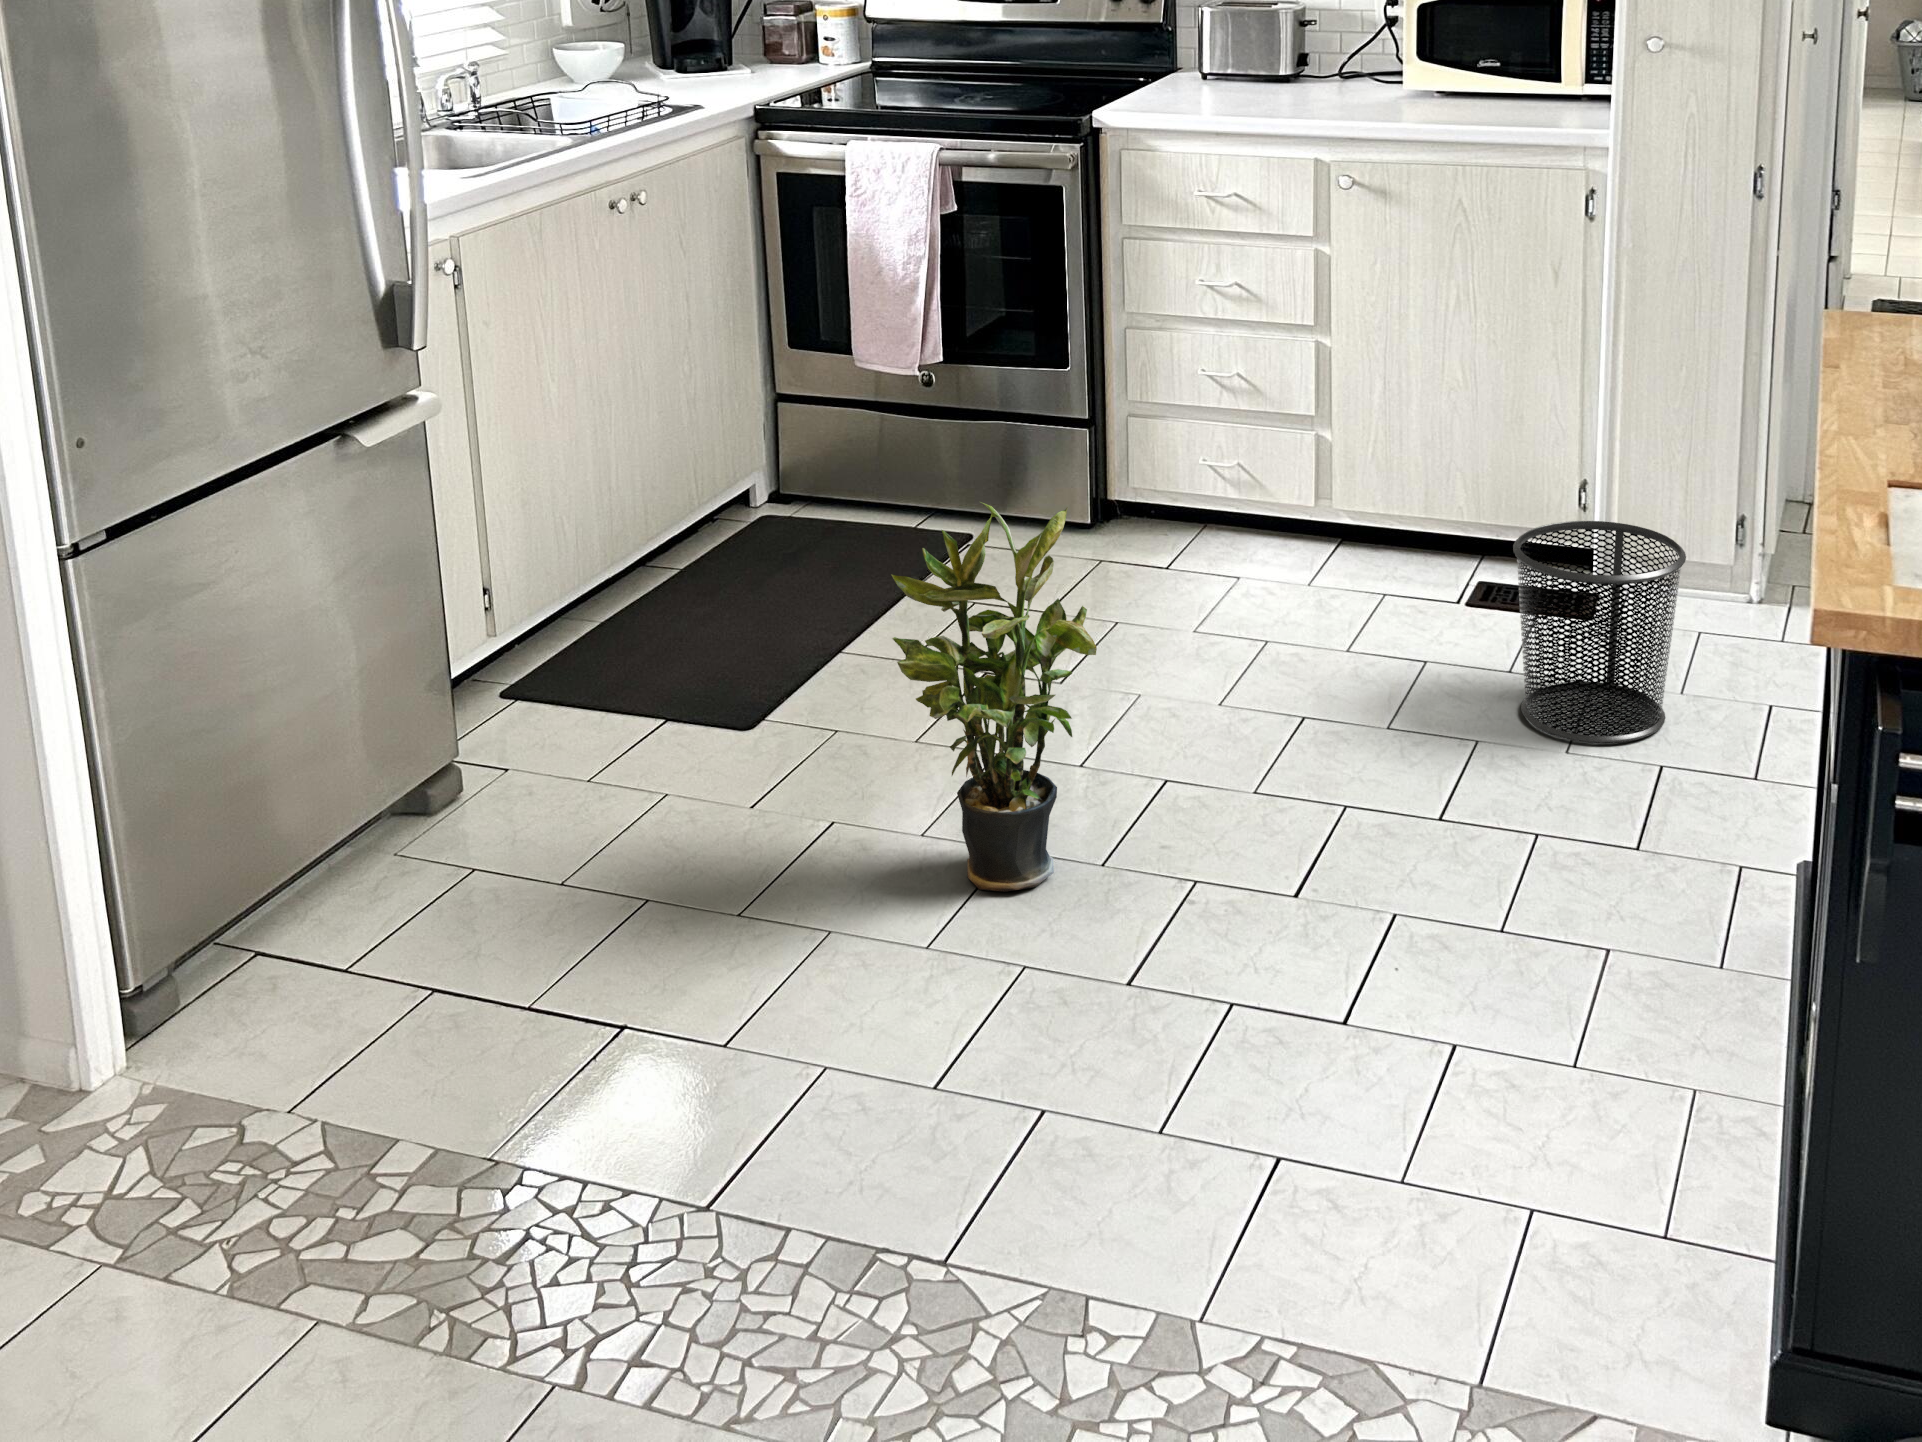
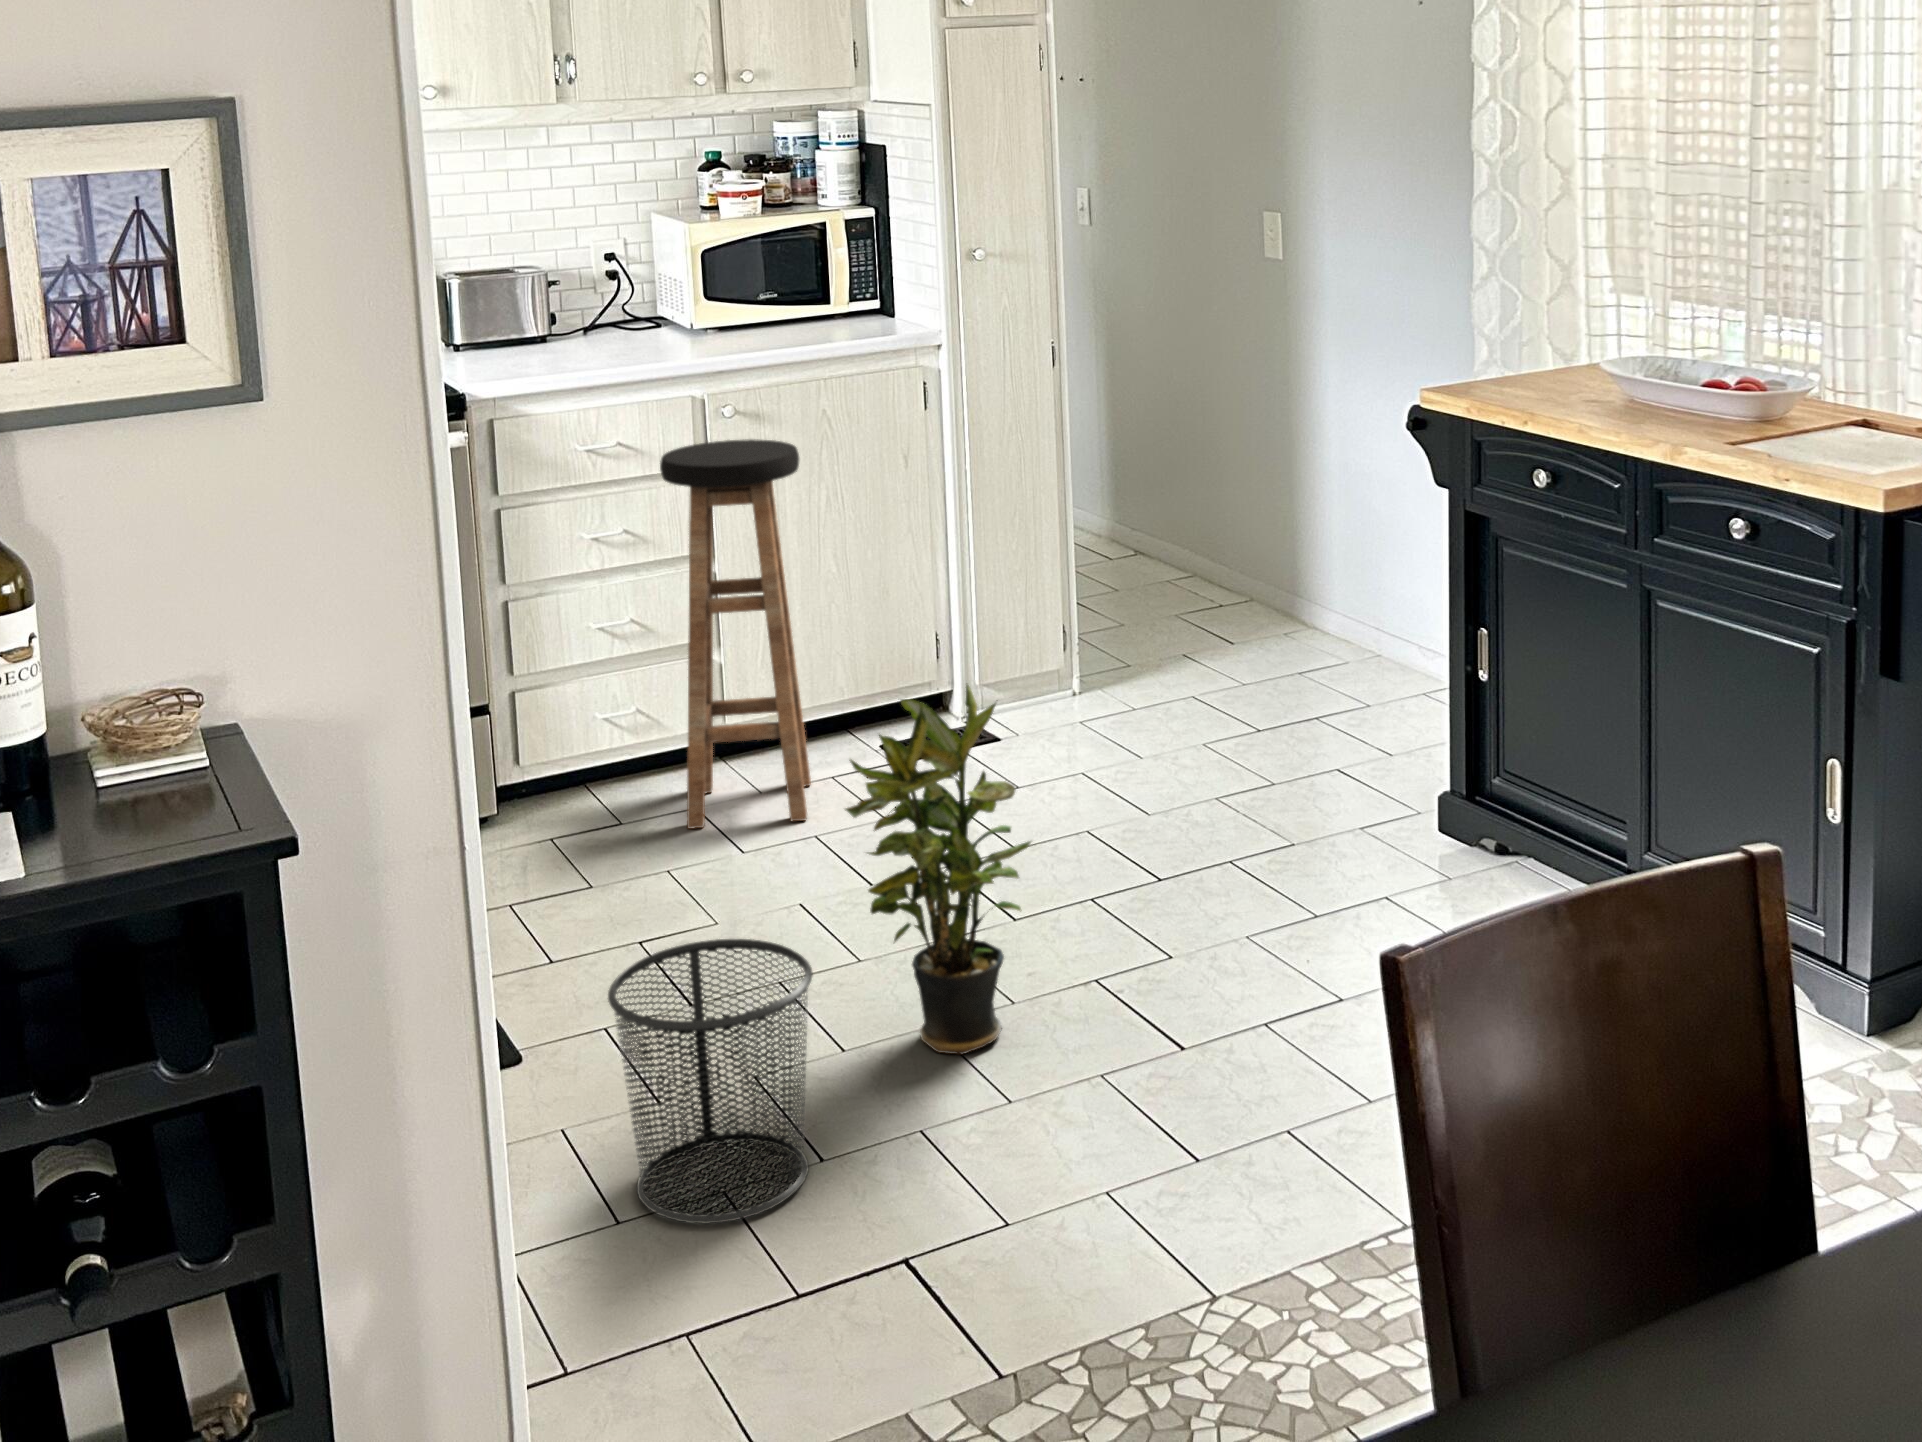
bar stool: none [1185,208,1355,624] -> present [660,439,811,829]
waste bin: present [1513,521,1686,744] -> present [608,939,813,1223]

